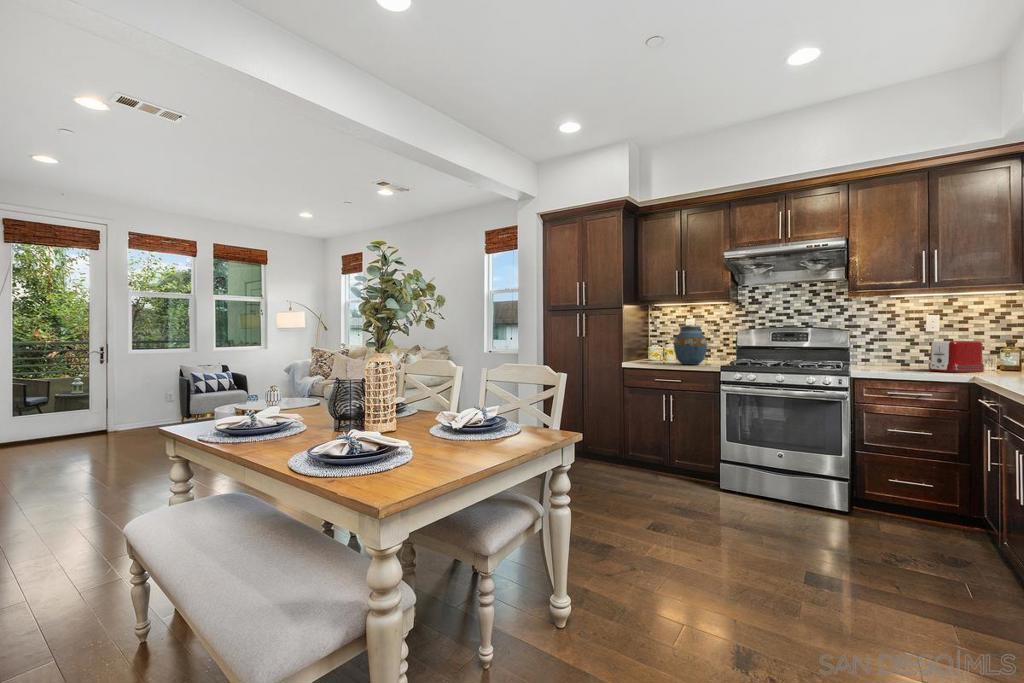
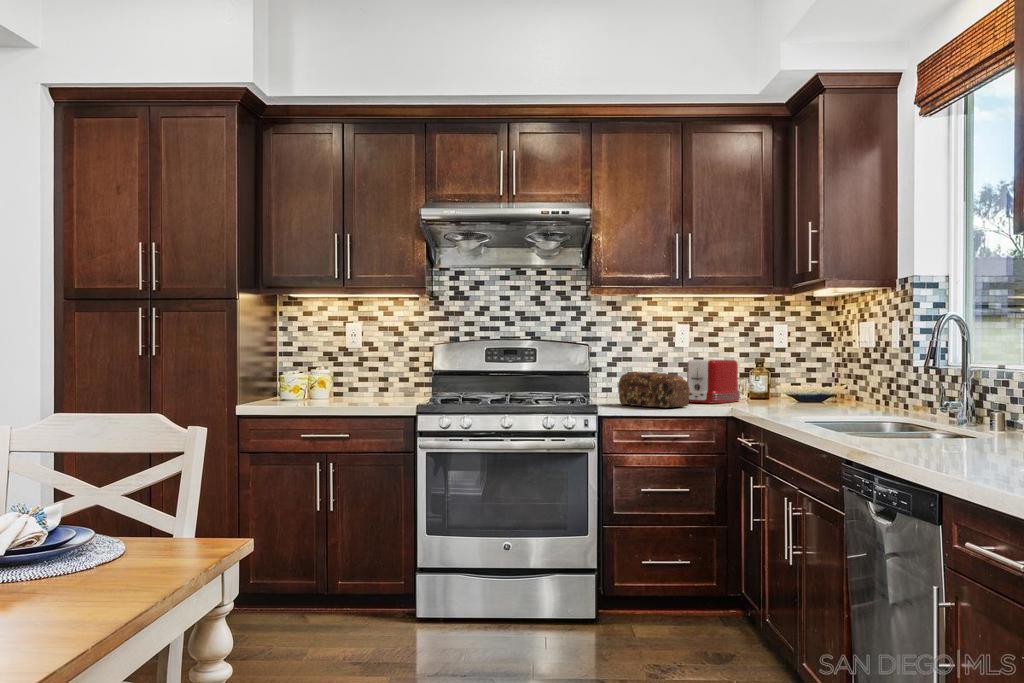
vase: present [674,325,707,365] -> none [330,332,389,405]
bread loaf: none [867,349,927,374] -> present [618,372,690,408]

